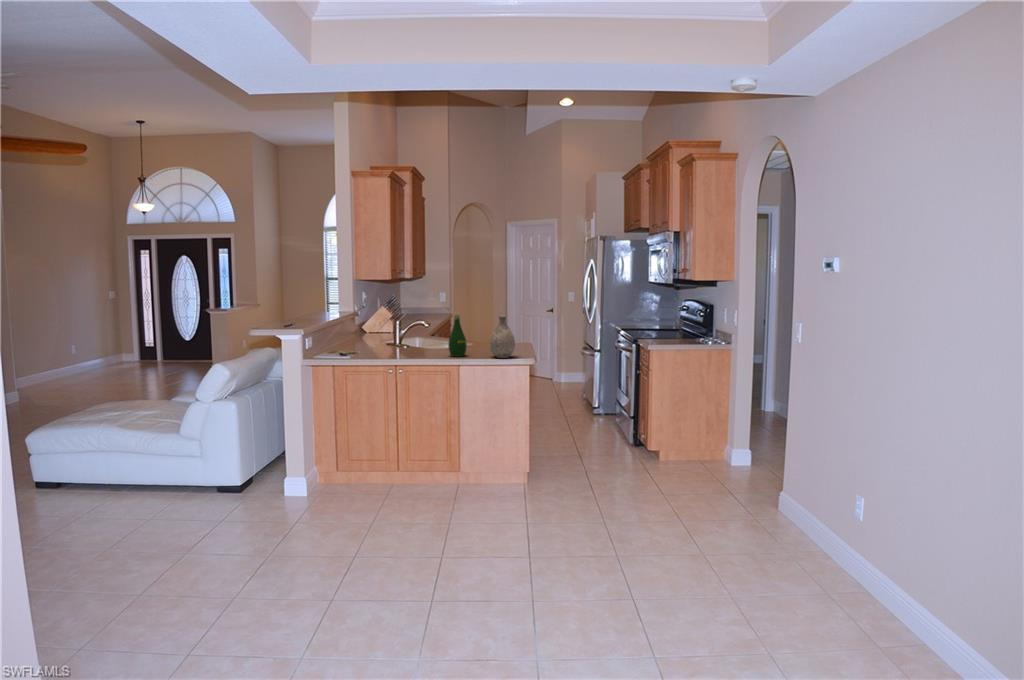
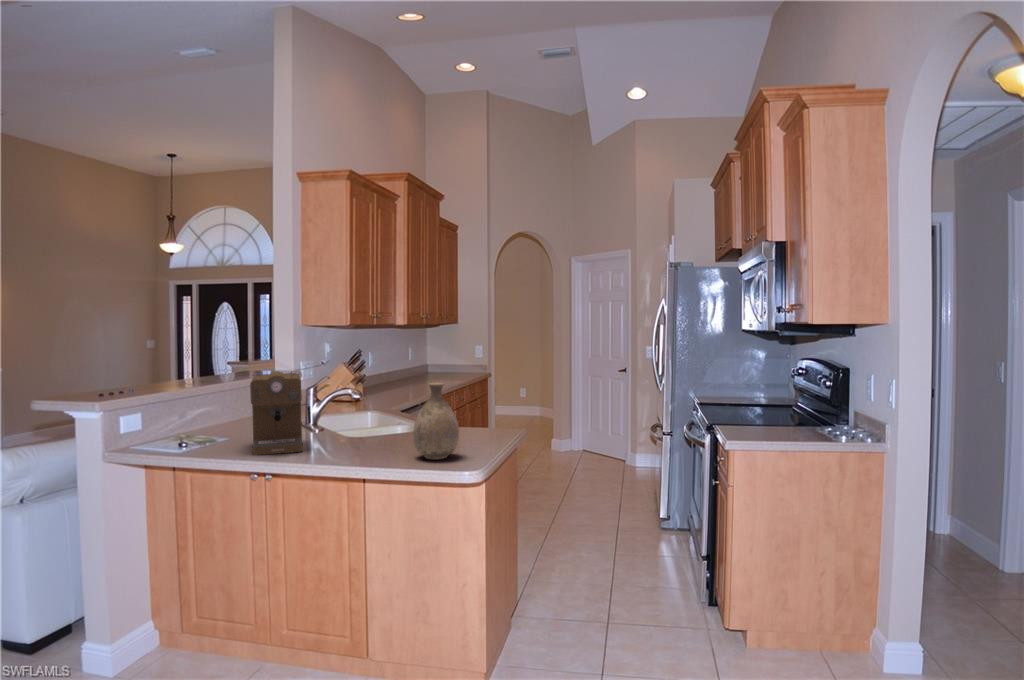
coffee maker: none [382,311,422,359] -> present [250,371,311,455]
bottle: present [449,315,467,357] -> none [351,380,383,453]

